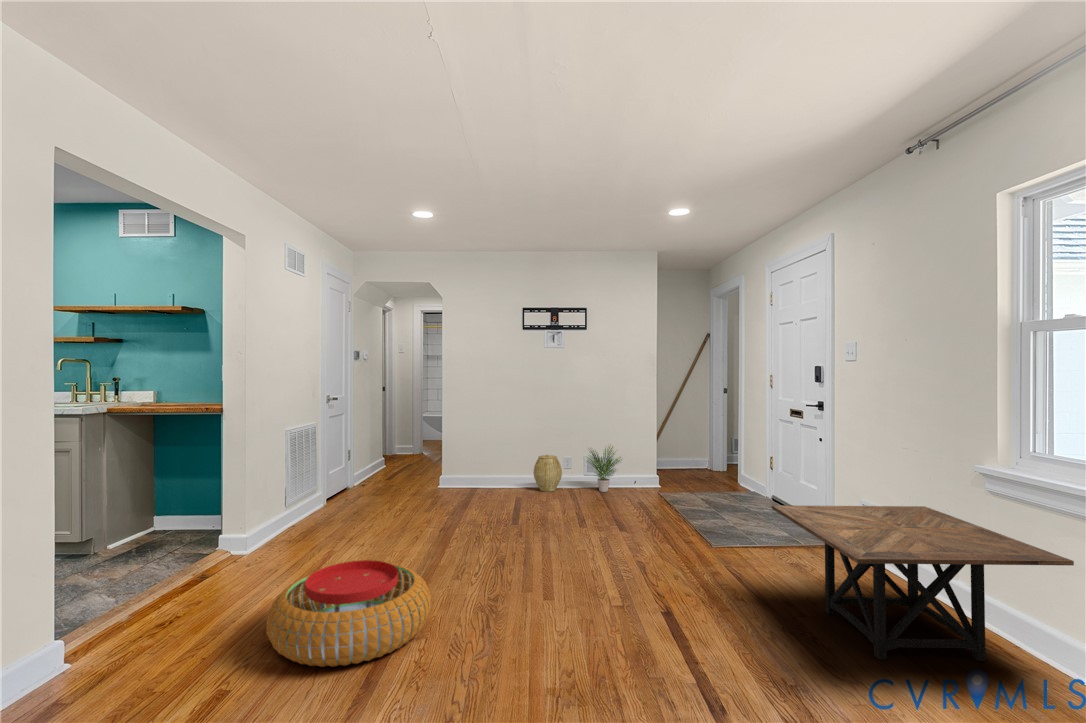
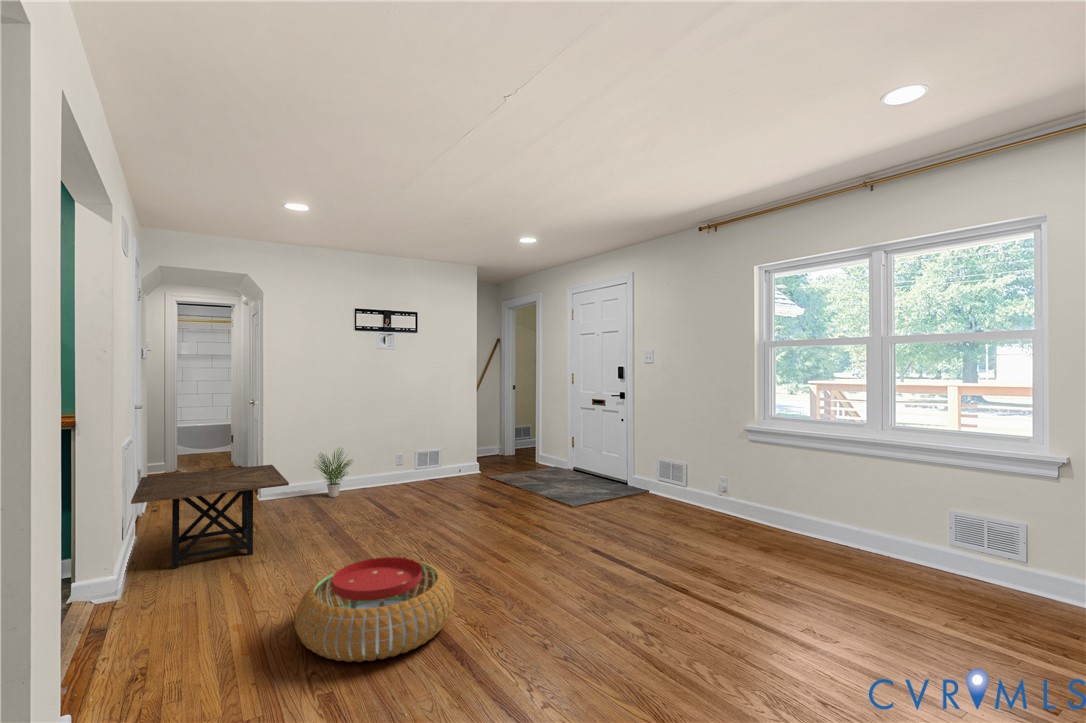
potted plant: present [590,446,621,492] -> present [316,448,351,497]
woven basket: present [533,455,562,492] -> none [372,453,401,489]
side table: present [772,505,1074,661] -> present [131,465,289,569]

